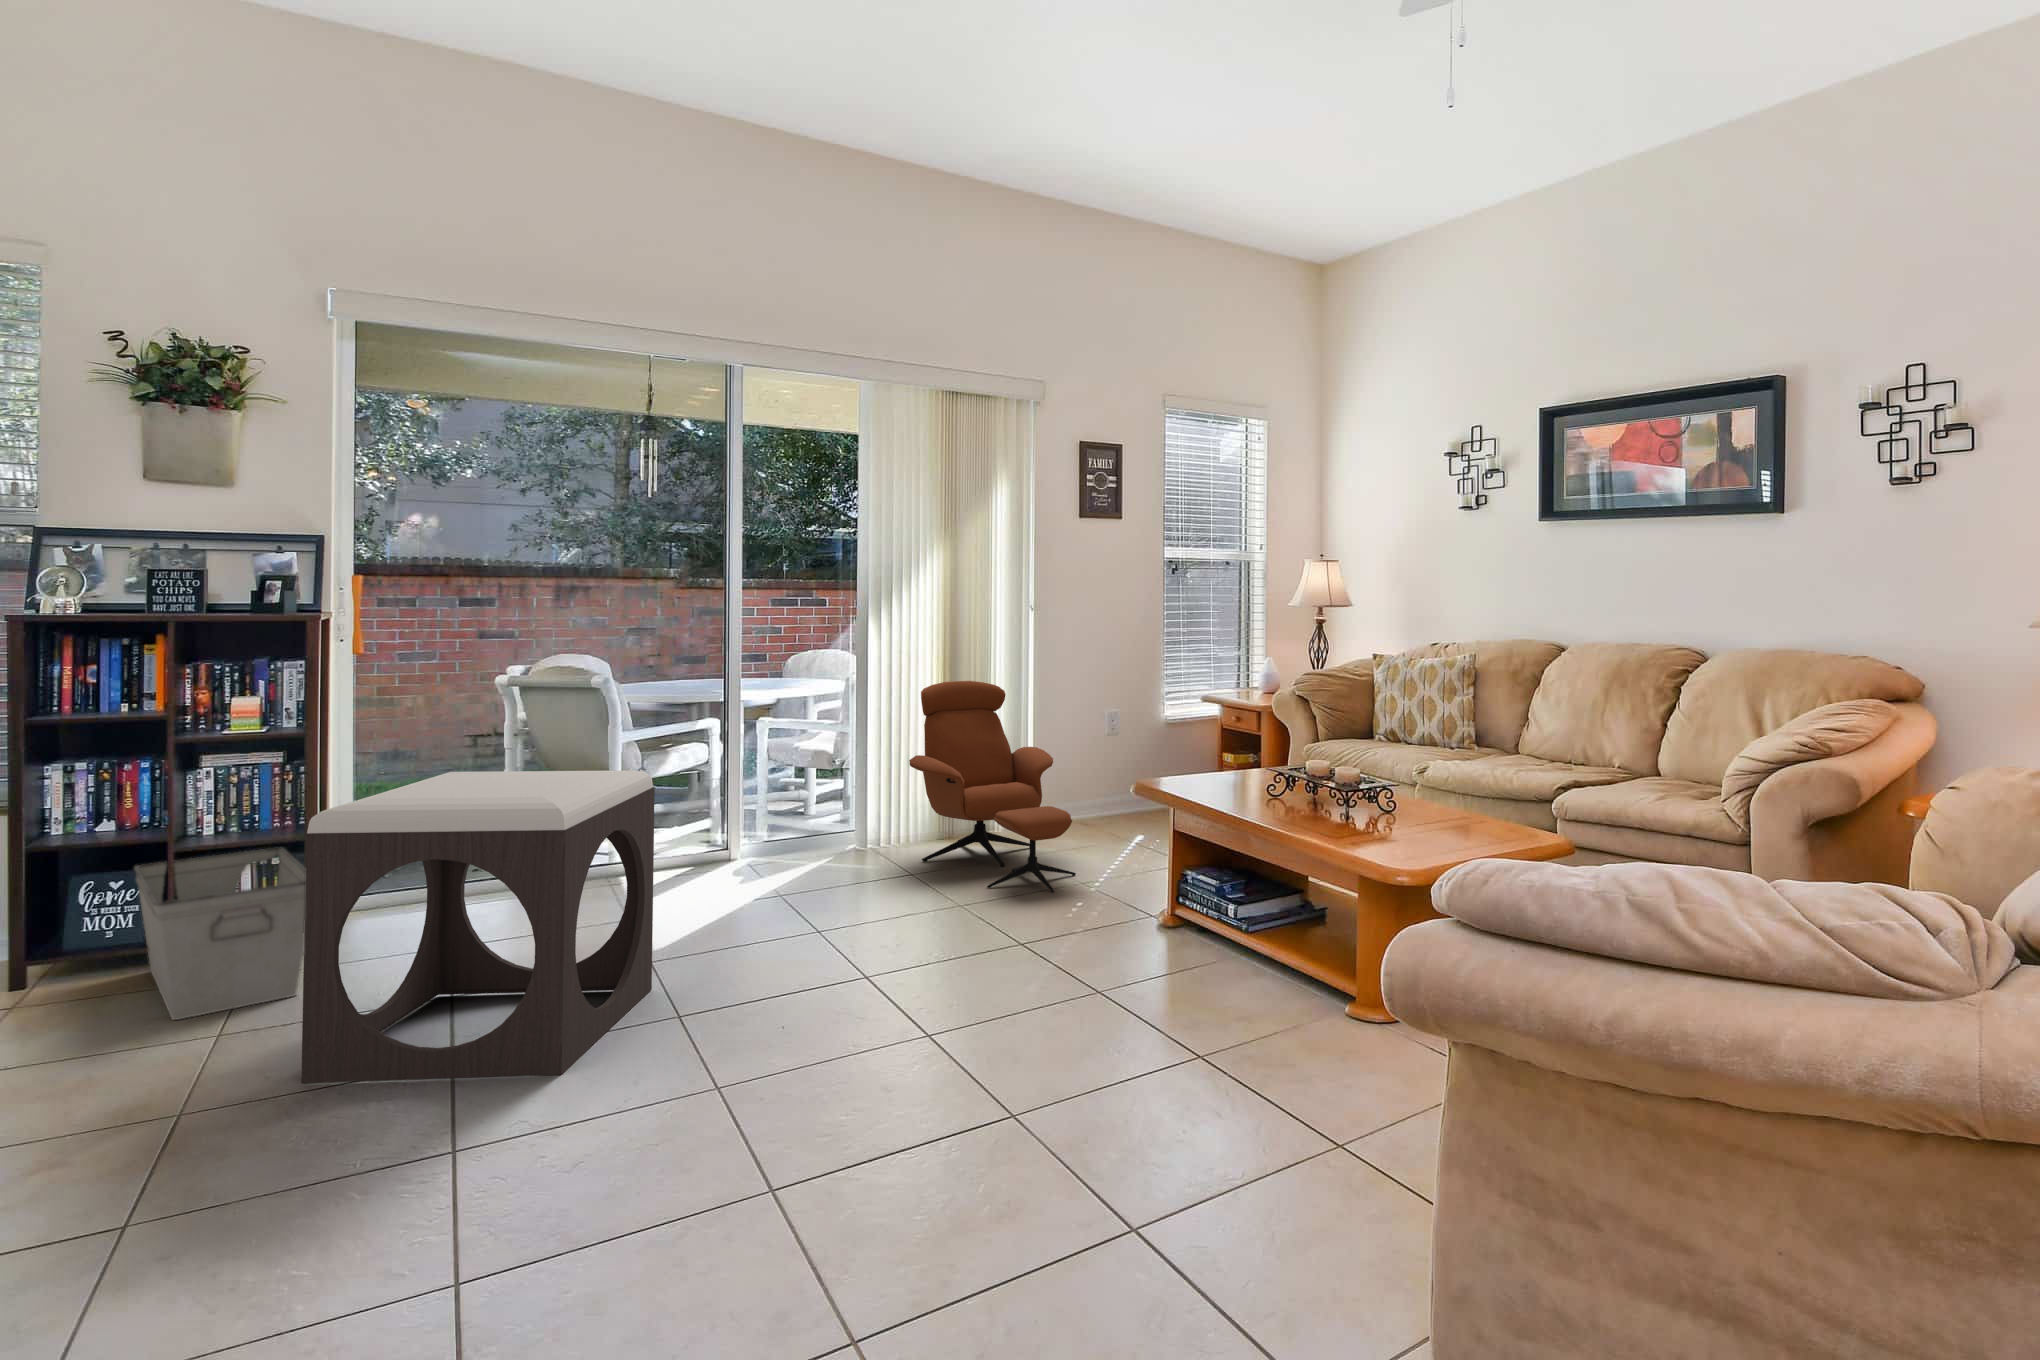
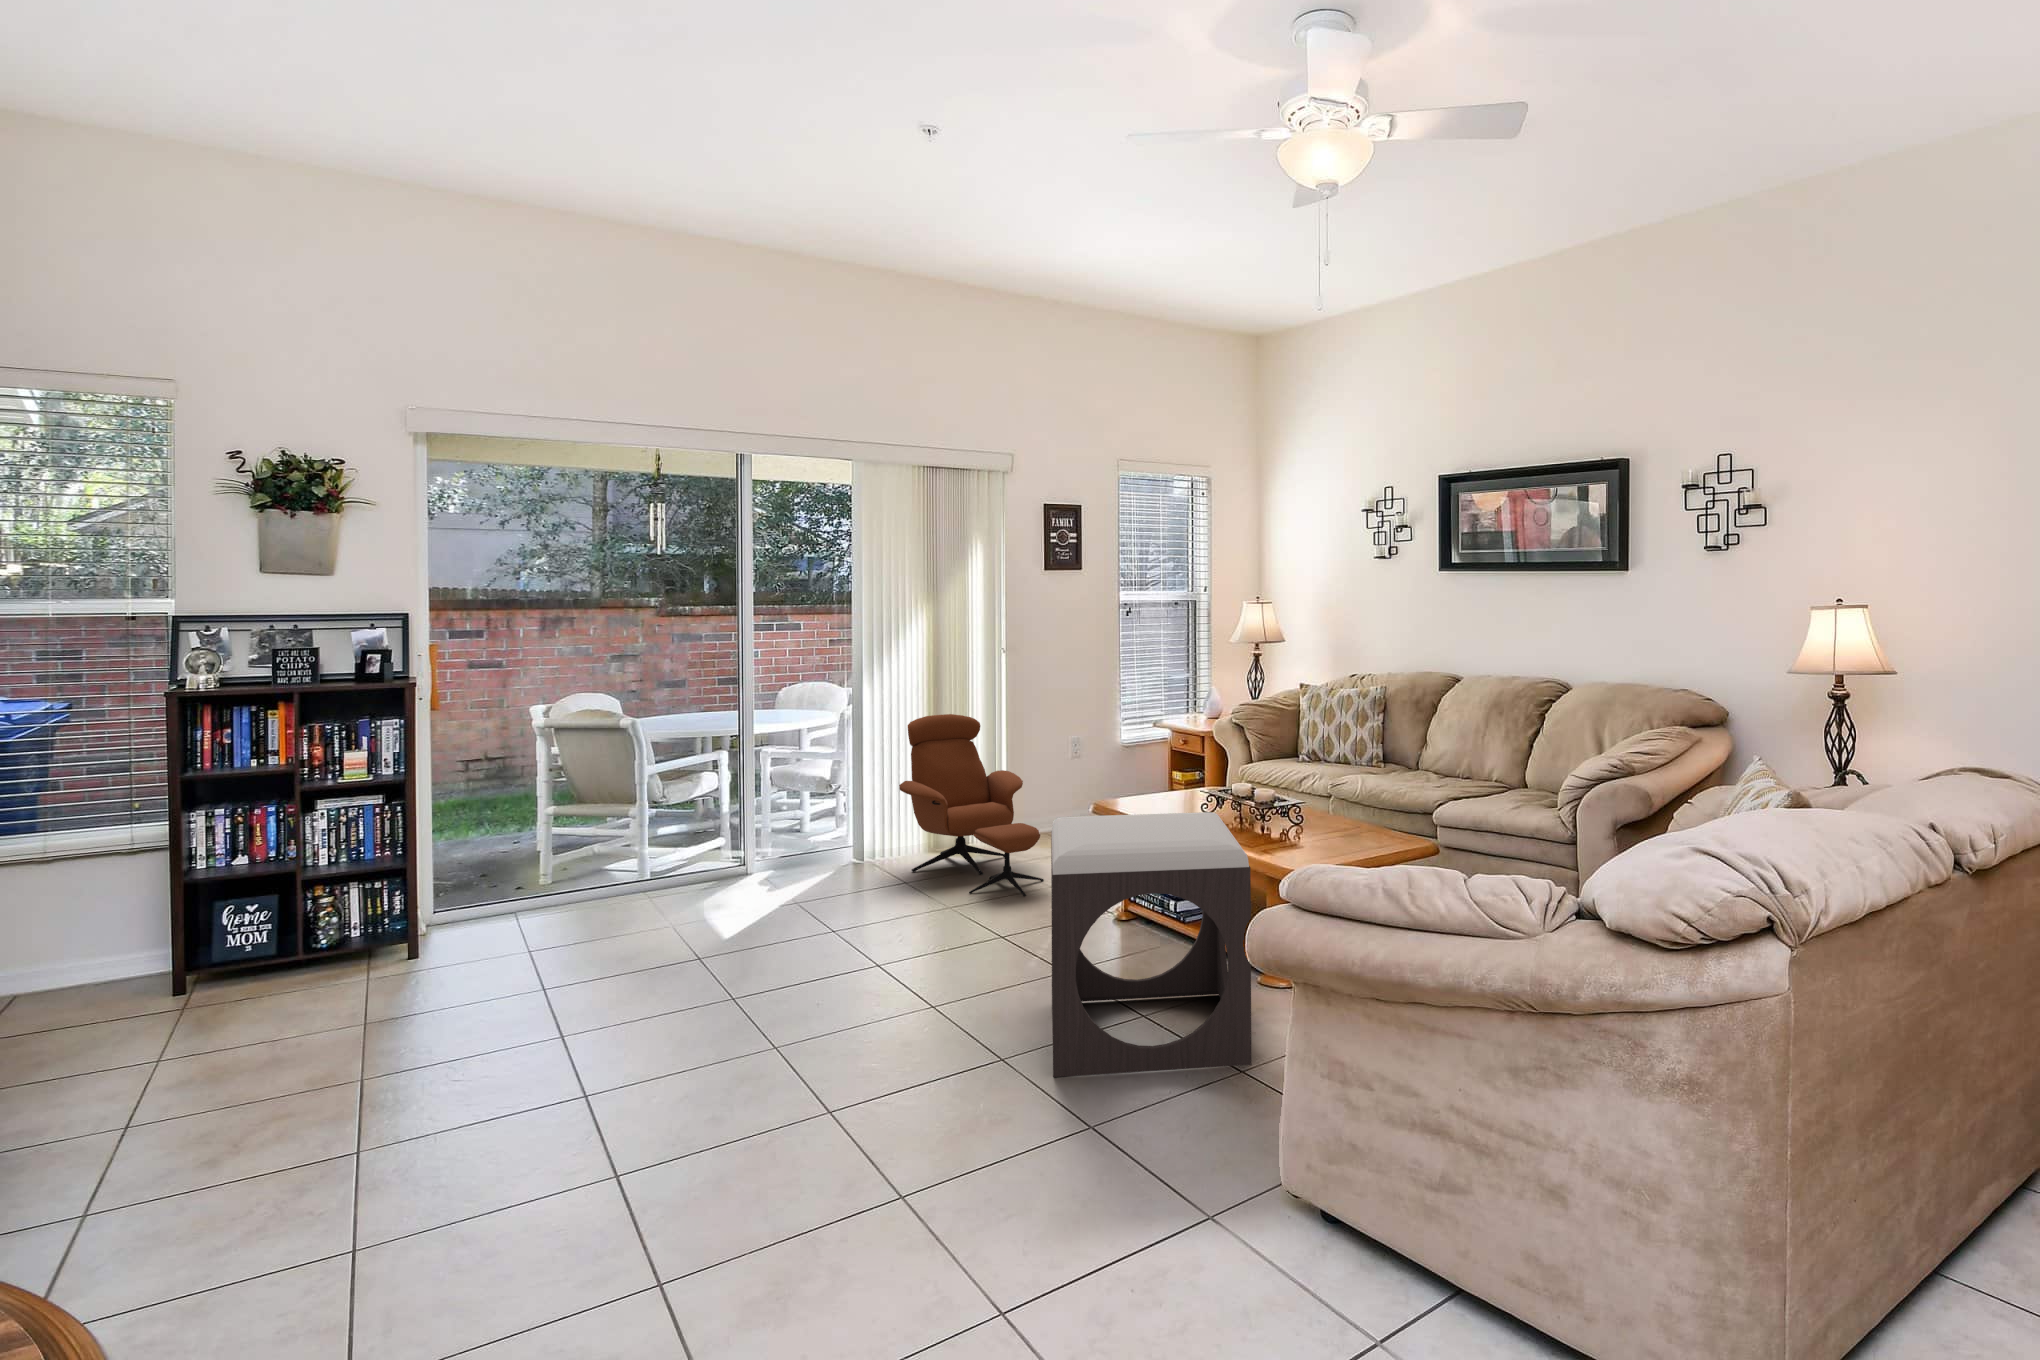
footstool: present [301,770,655,1083] -> present [1051,812,1252,1077]
storage bin: present [134,847,305,1020] -> none [267,875,427,1017]

